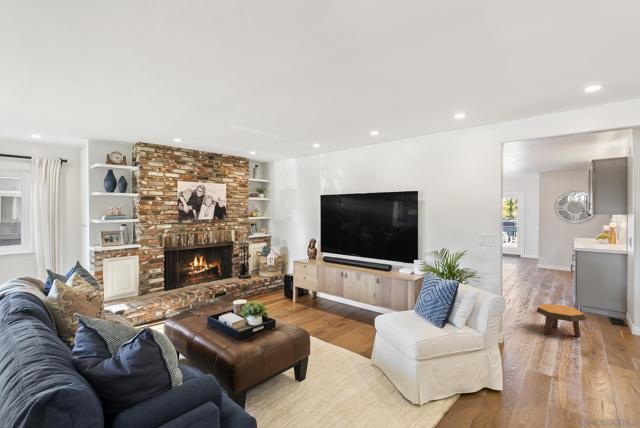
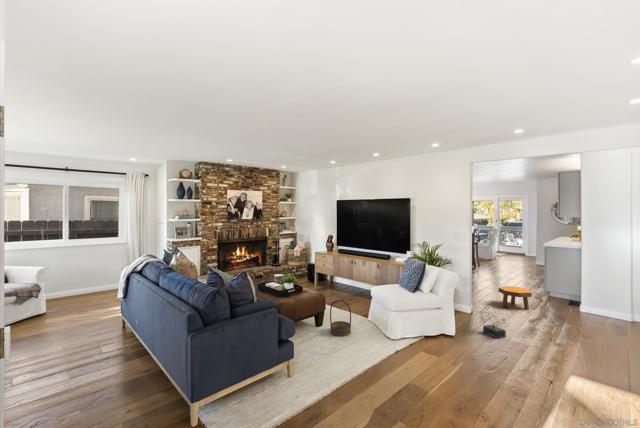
basket: none [319,344,352,404] -> present [330,300,351,336]
decorative plant: none [537,346,592,398] -> present [480,308,506,338]

